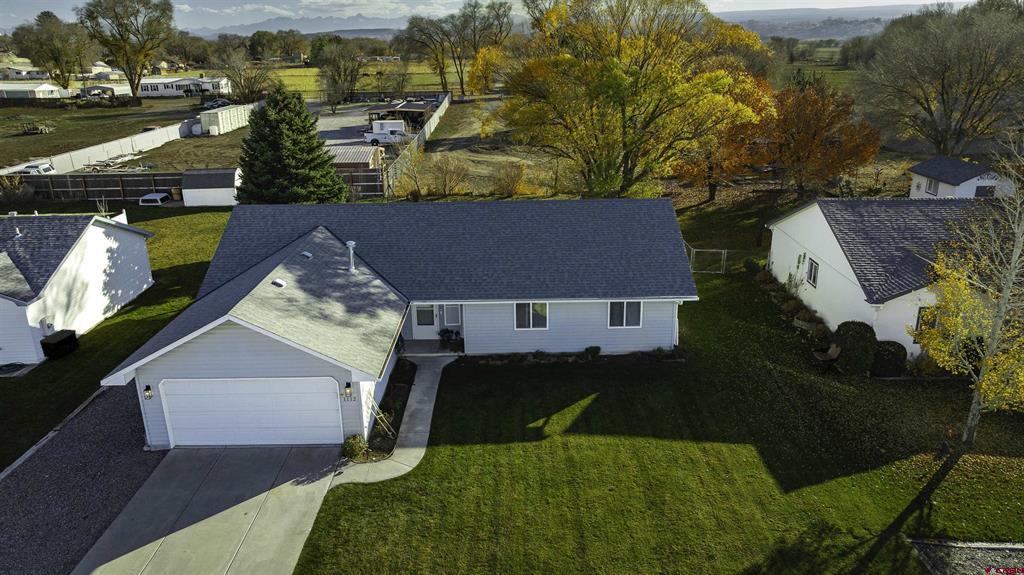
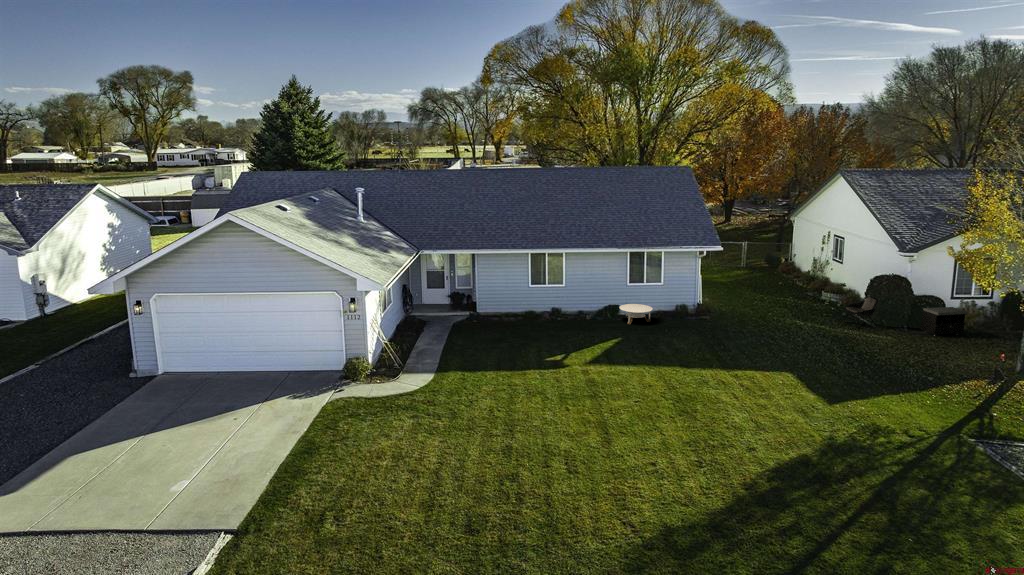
storage bench: present [40,329,79,359] -> present [920,307,967,336]
round table: none [601,345,632,368] -> present [619,304,653,324]

